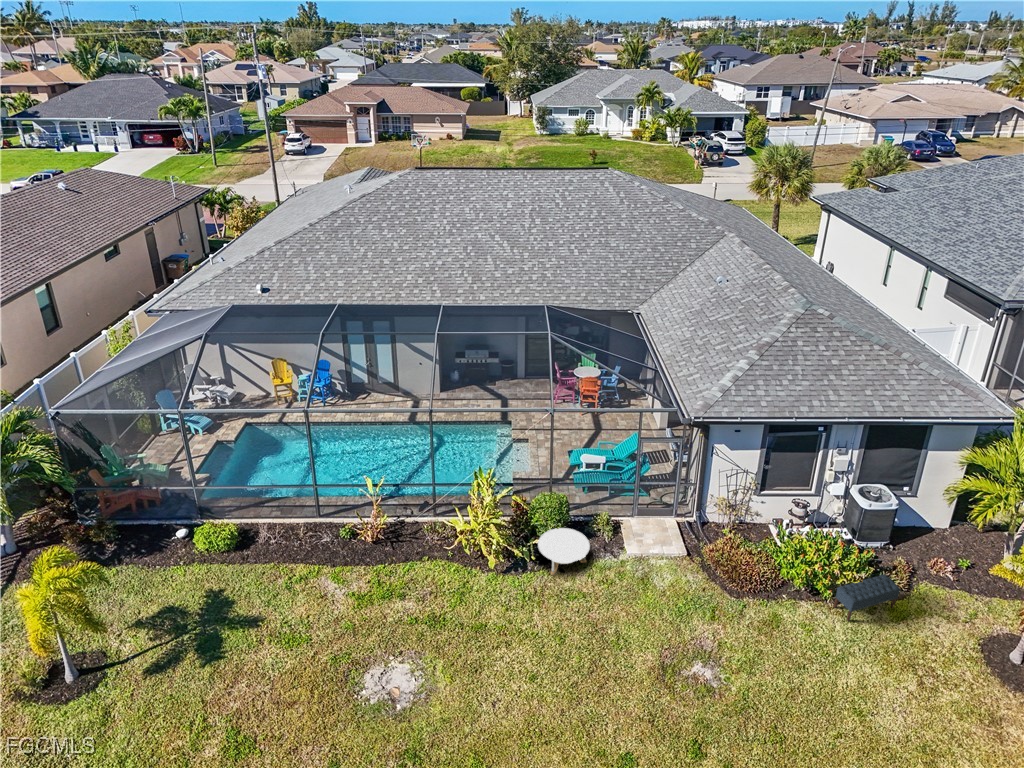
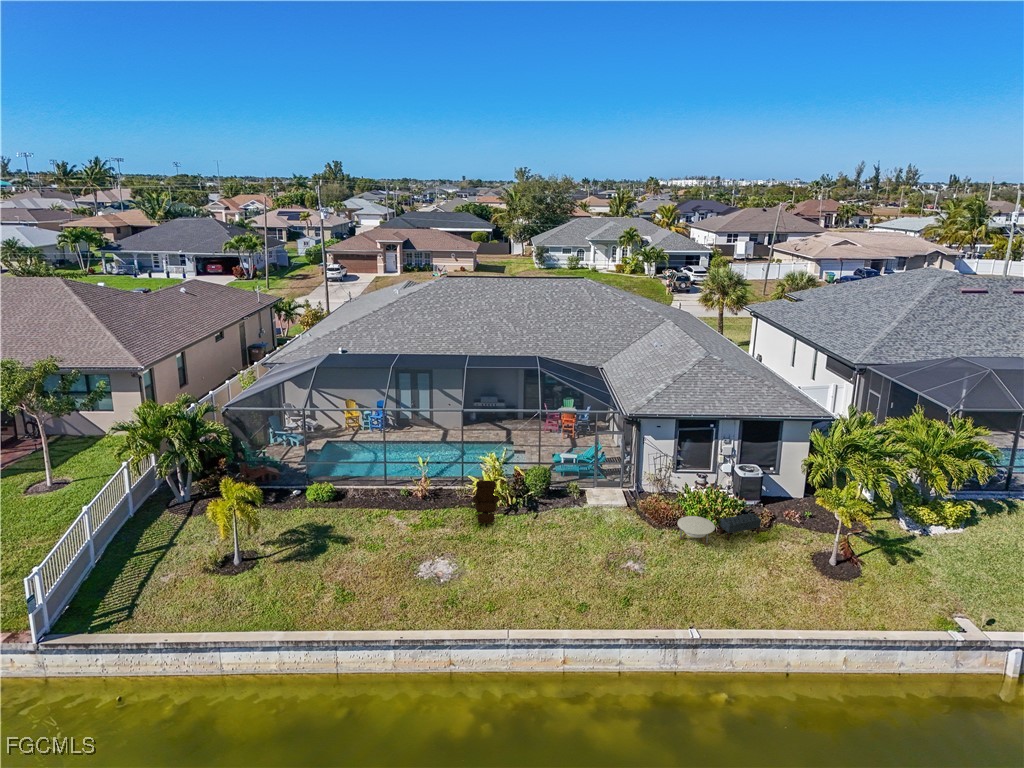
lounge chair: none [450,517,492,595] -> present [473,481,500,528]
round table: present [538,528,590,575] -> present [677,516,715,545]

